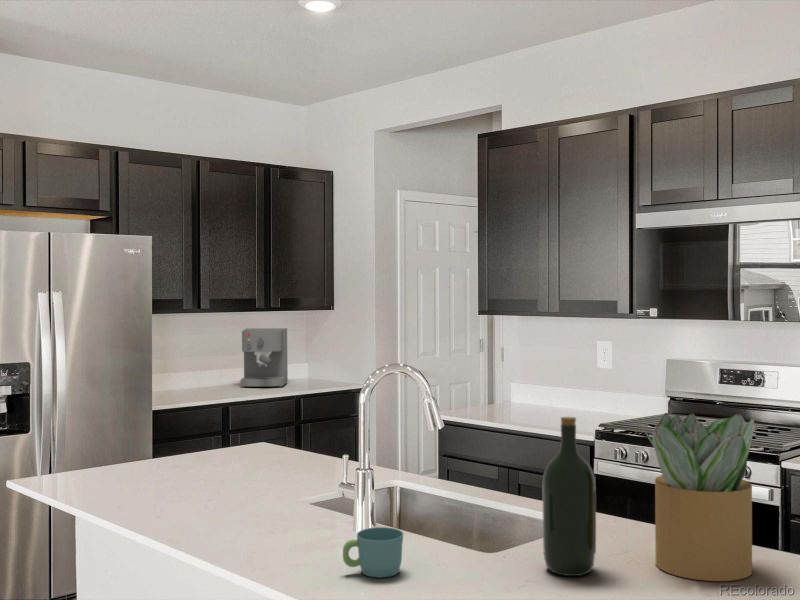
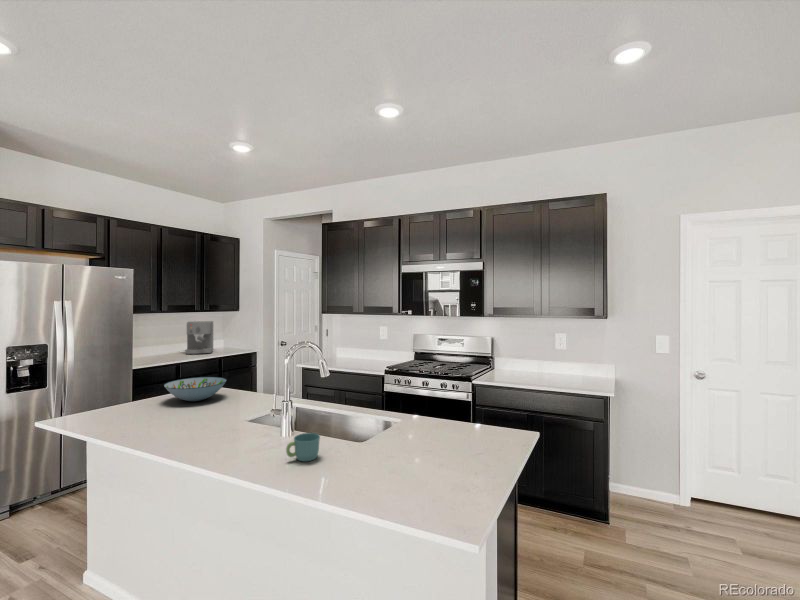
potted plant: present [639,413,754,581] -> none [432,363,485,443]
wine bottle: present [542,417,596,576] -> none [390,368,416,448]
decorative bowl: none [182,424,283,465] -> present [164,377,227,401]

